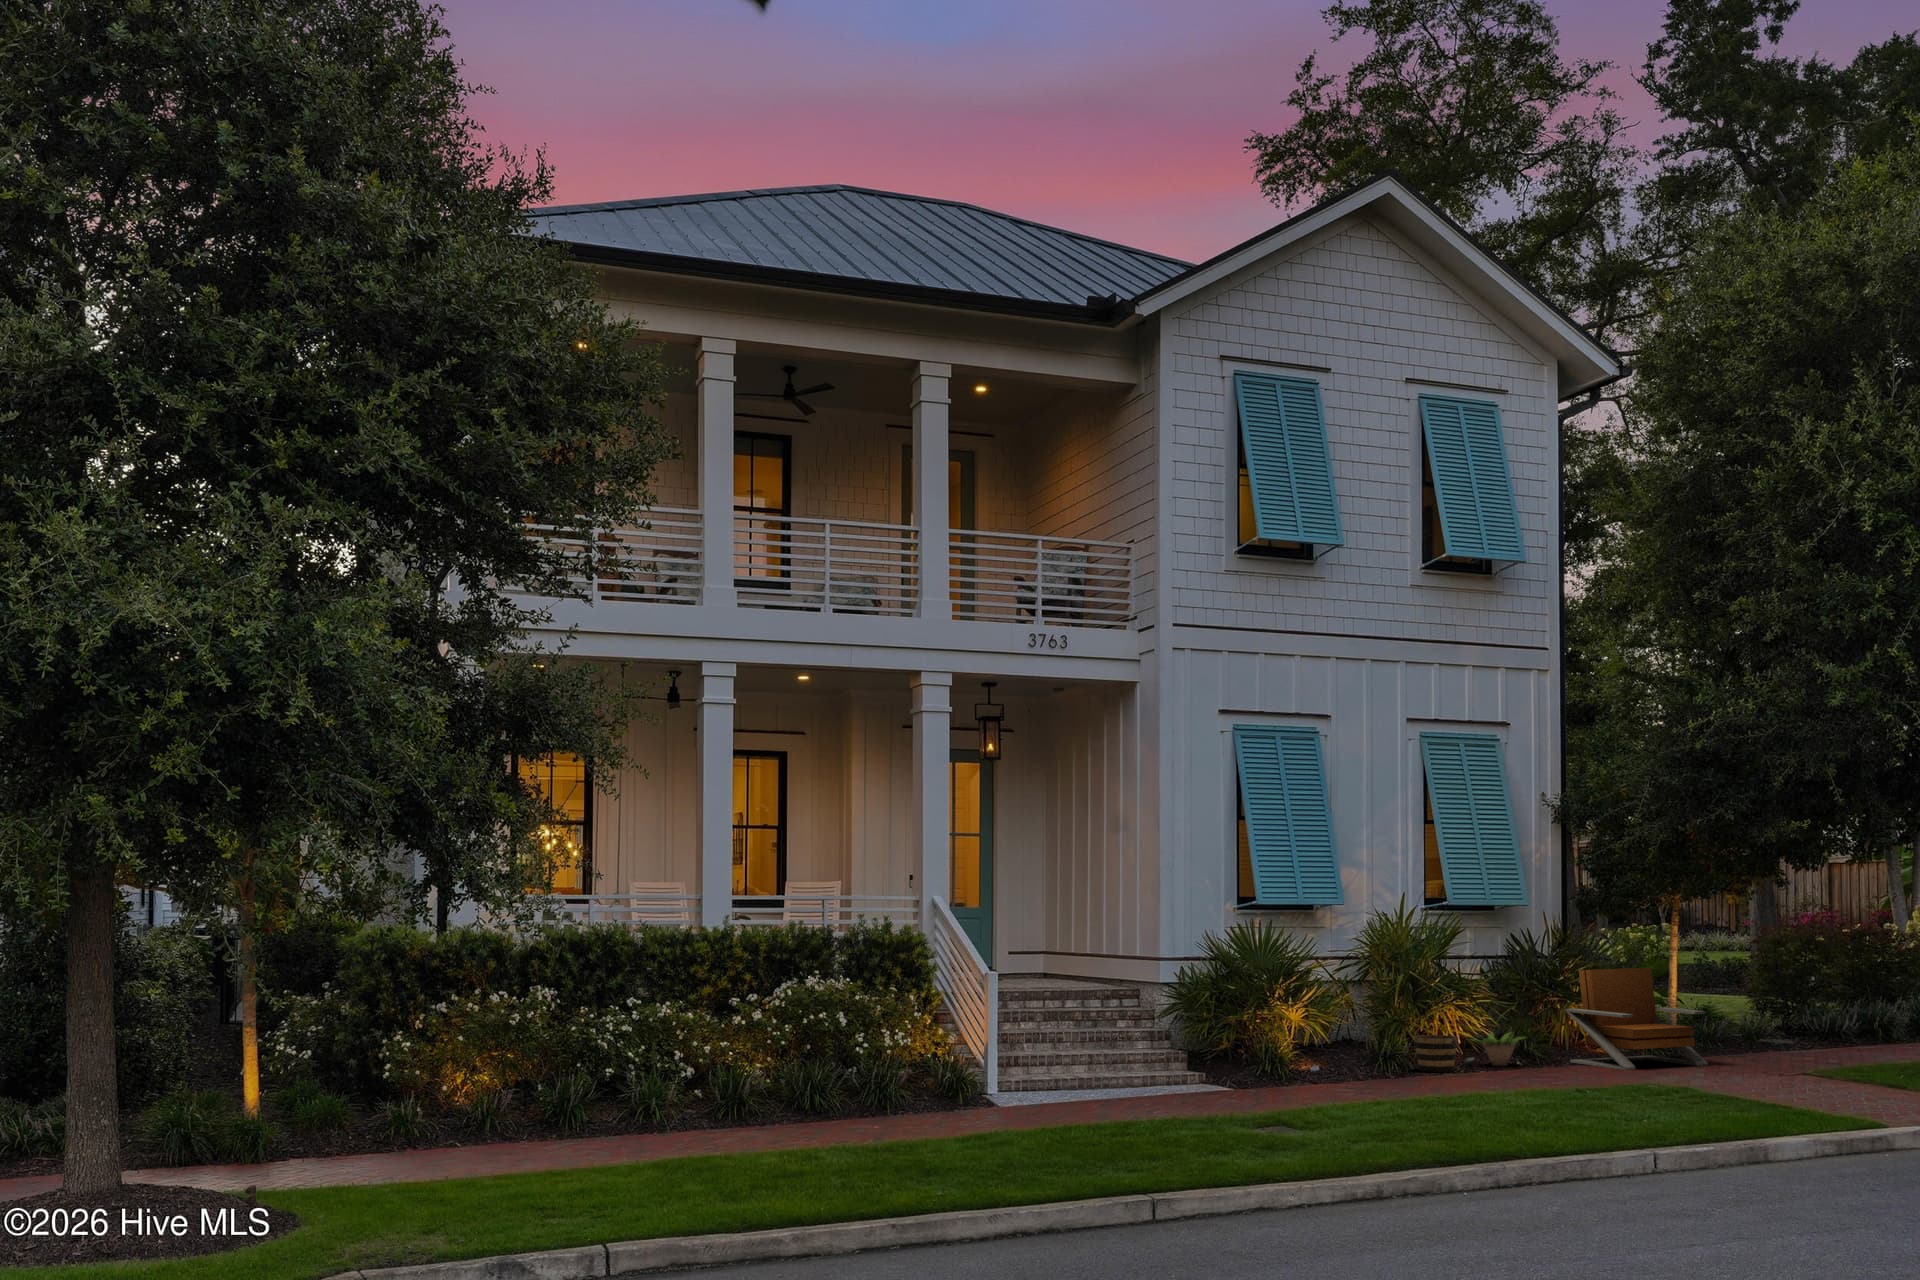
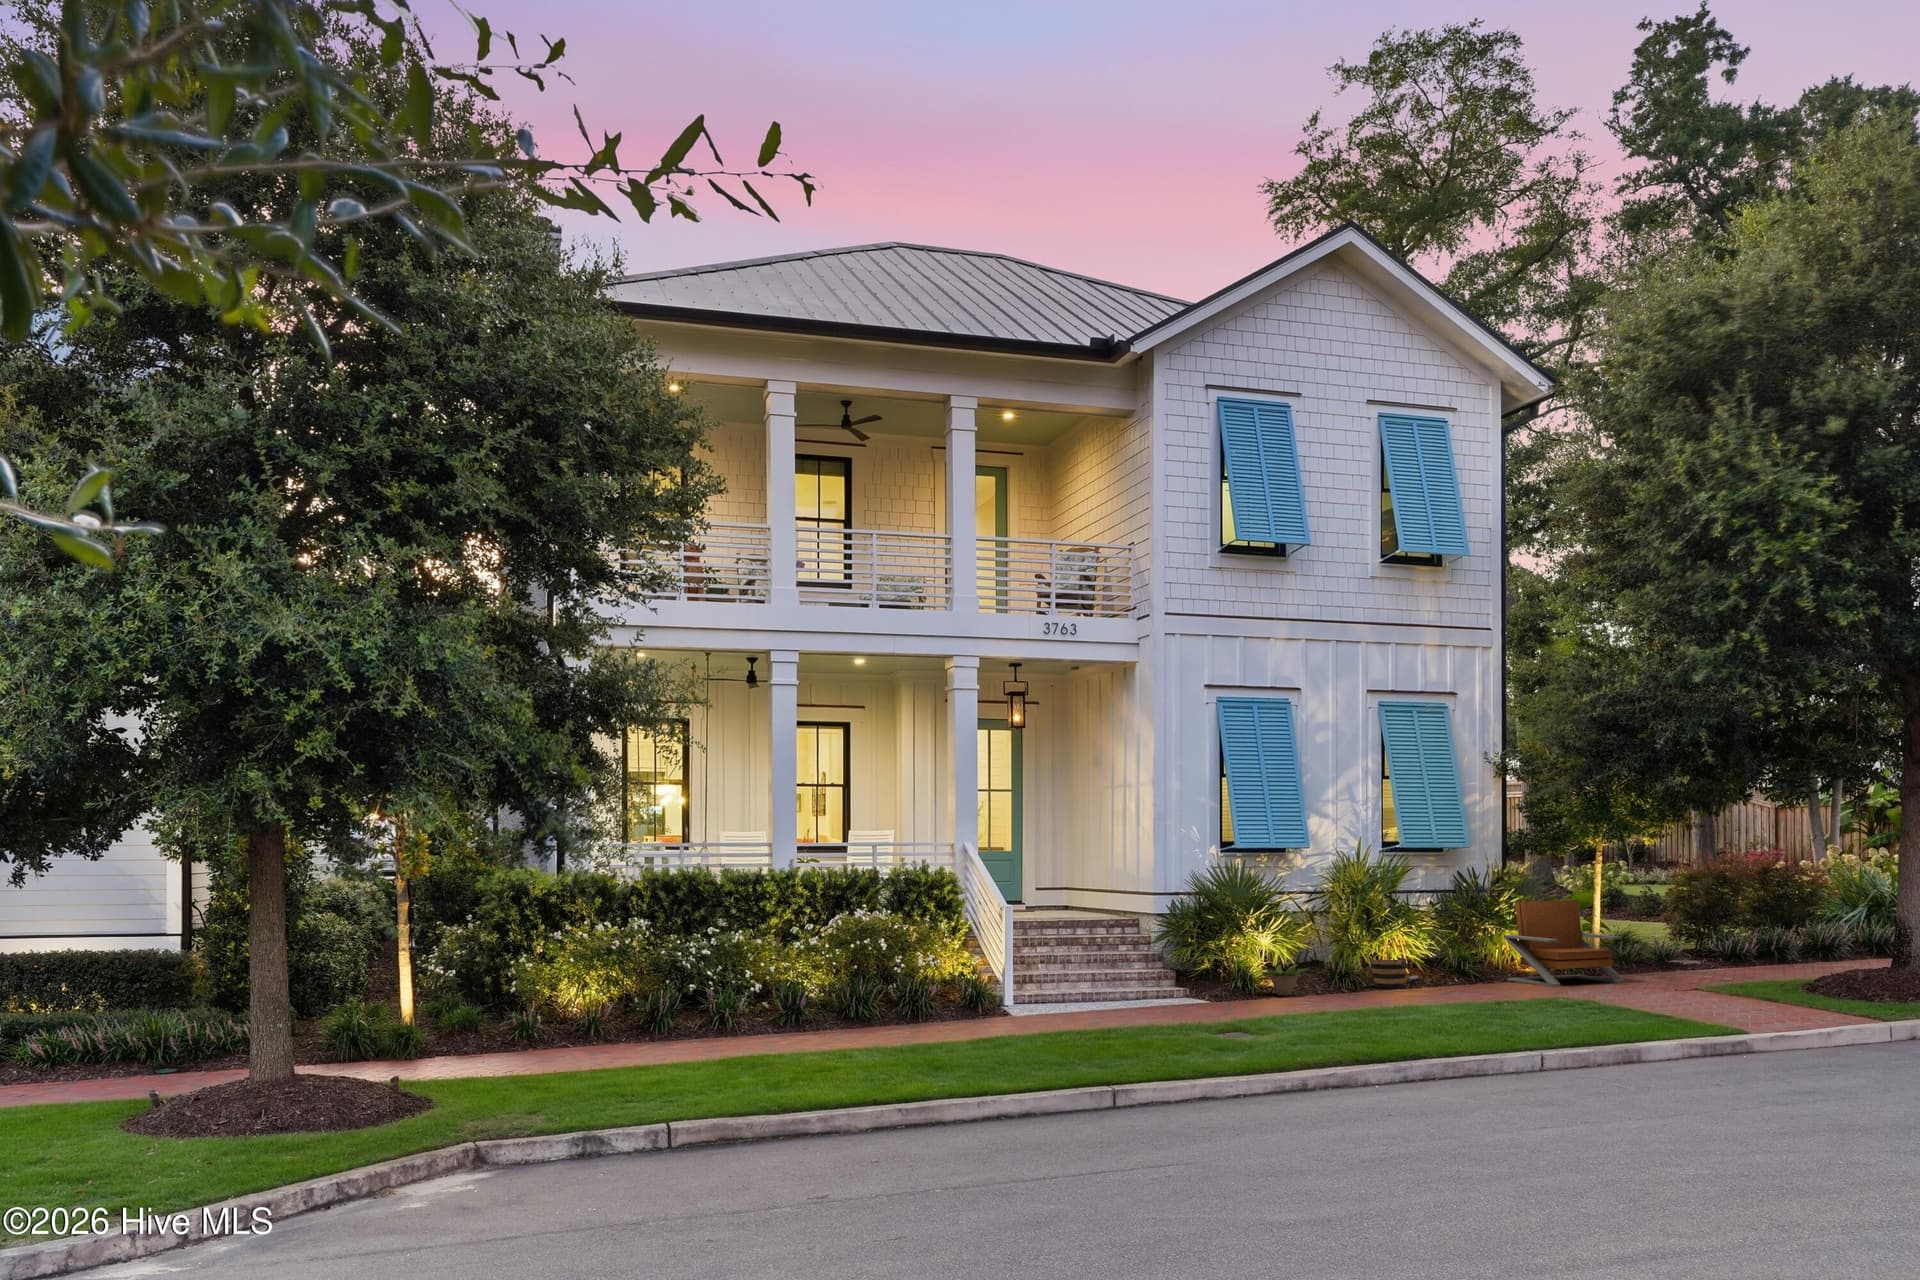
decorative plant: present [1479,1033,1524,1066] -> present [1259,964,1309,995]

